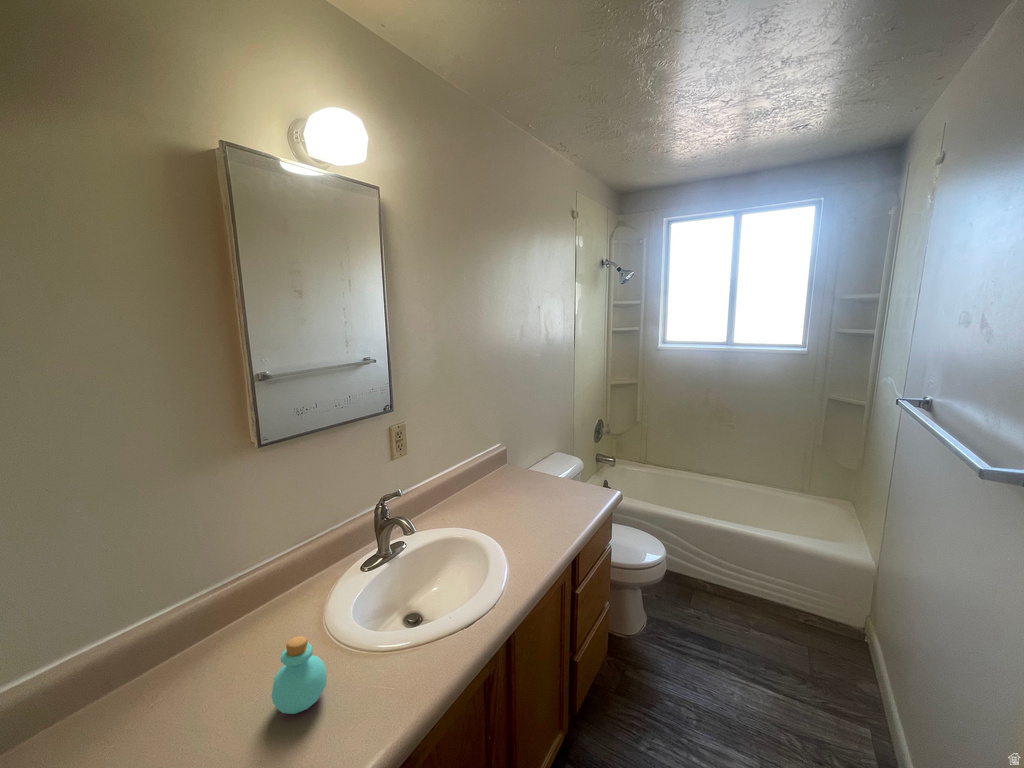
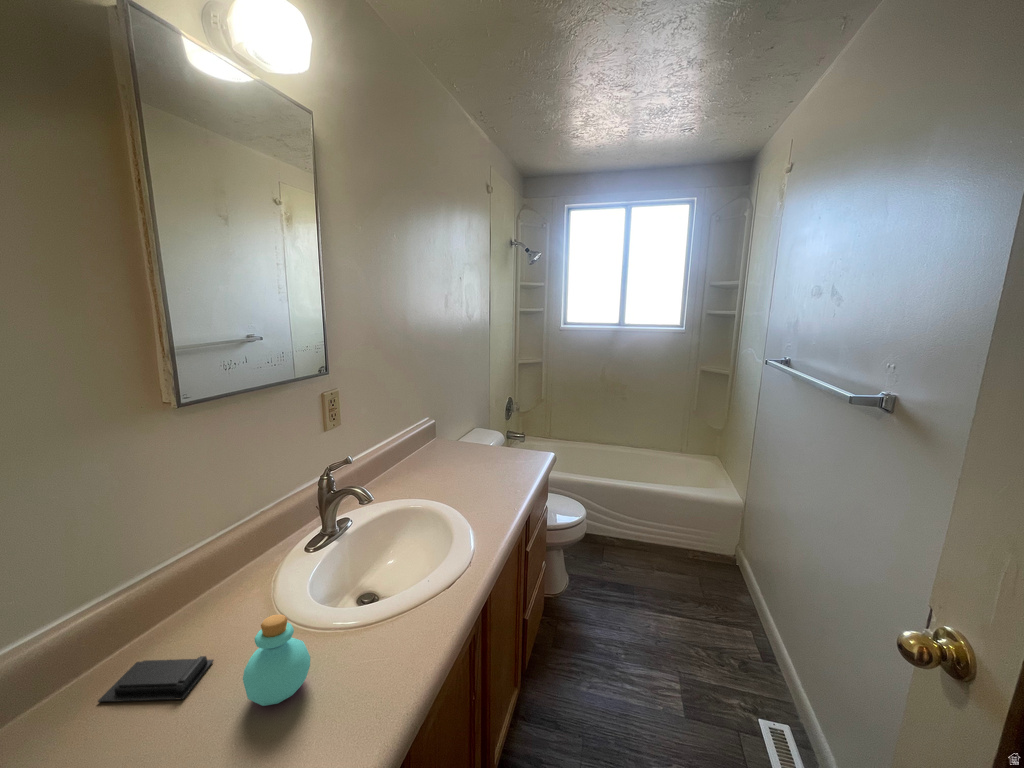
soap bar: none [186,648,267,690] -> present [98,656,213,702]

